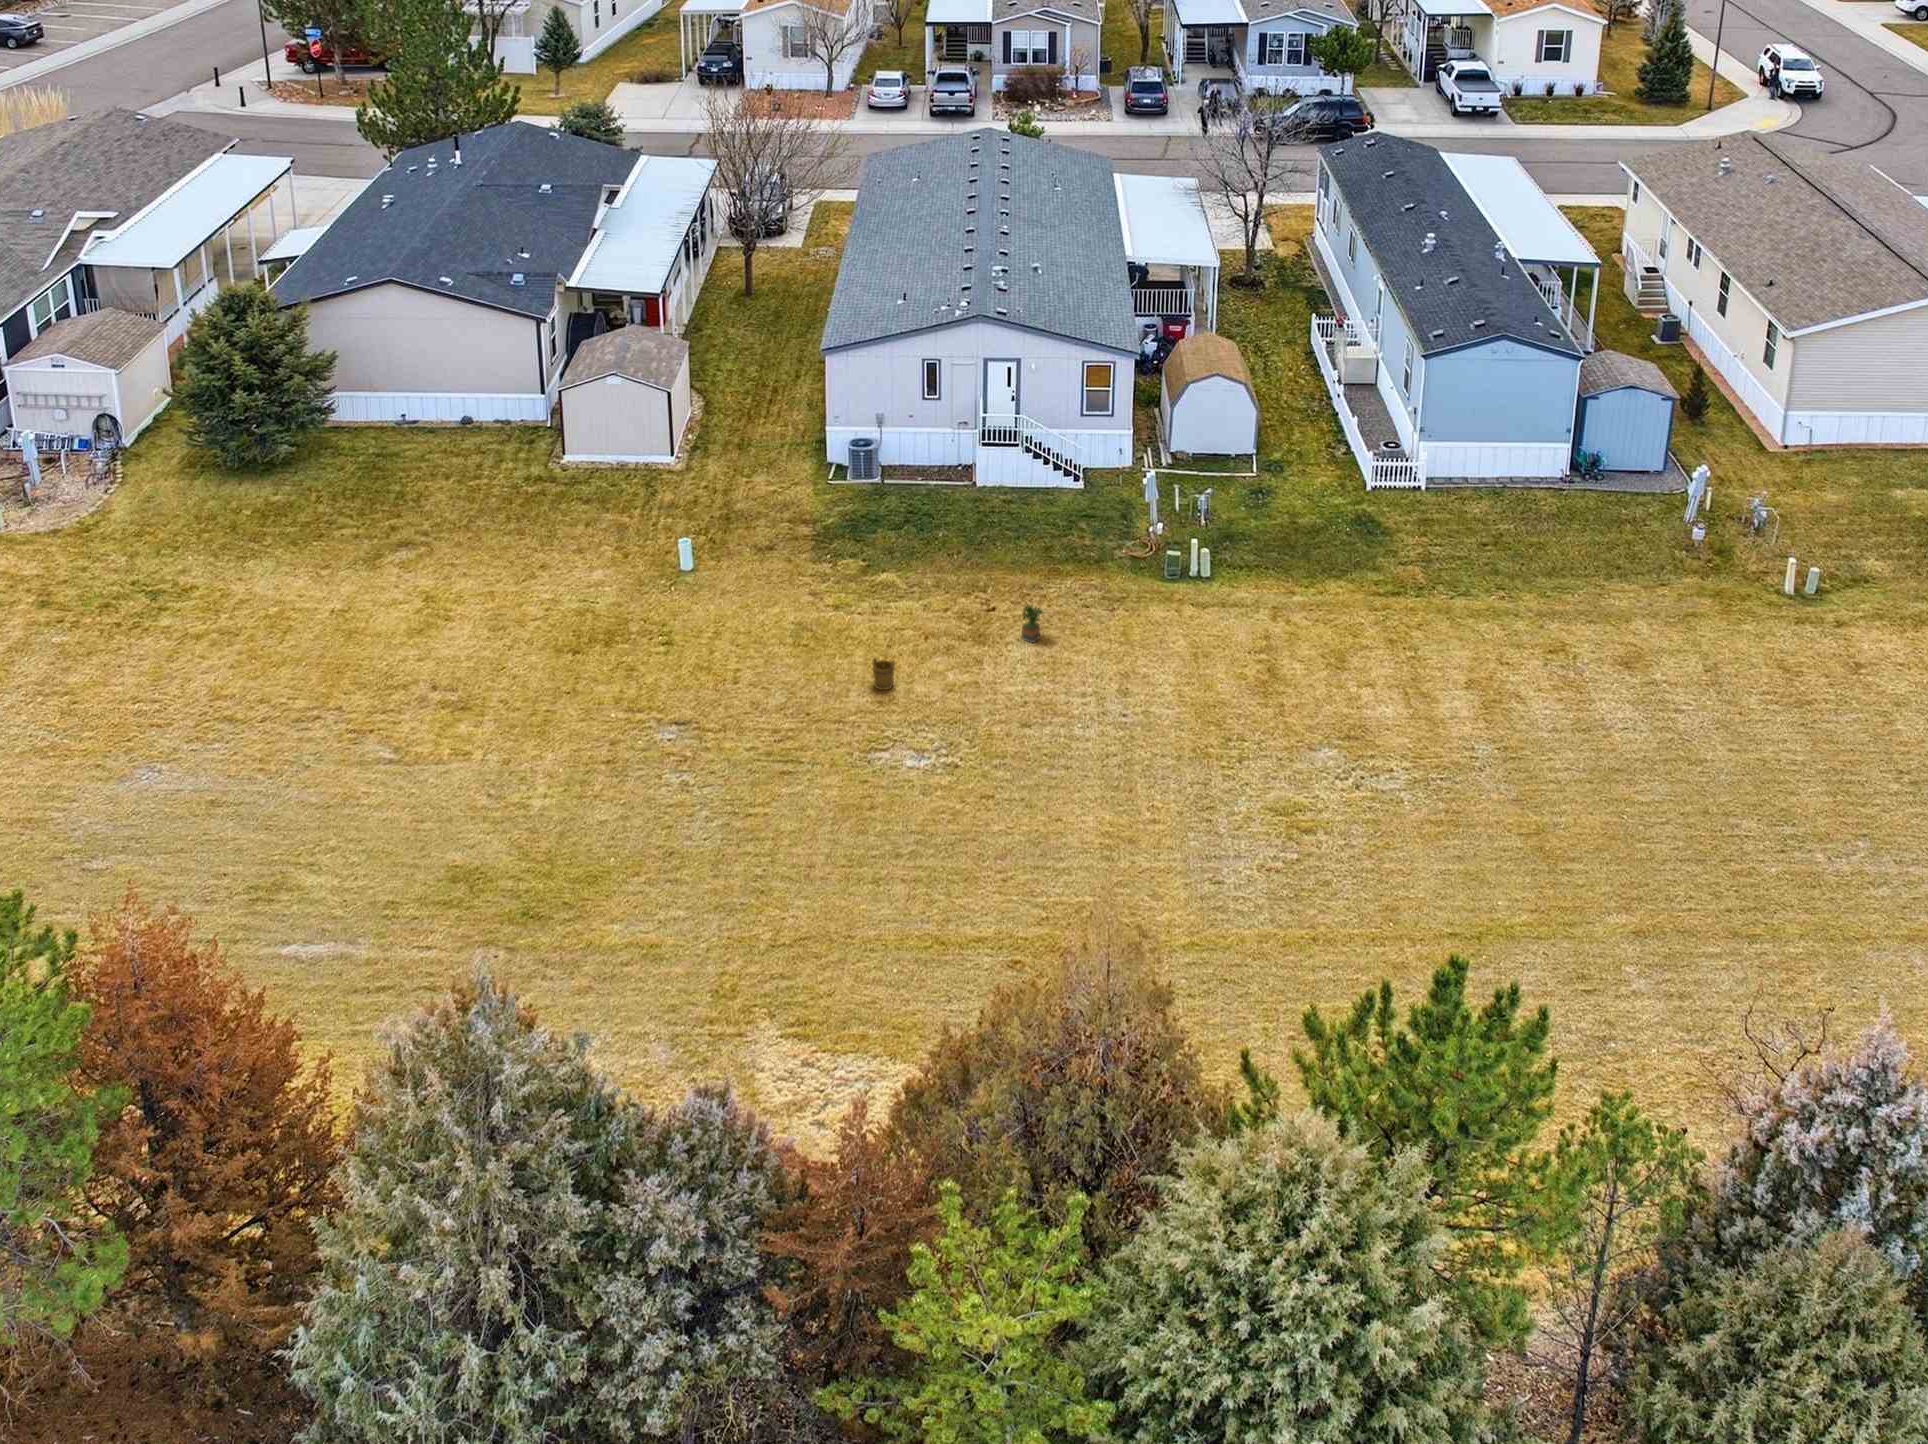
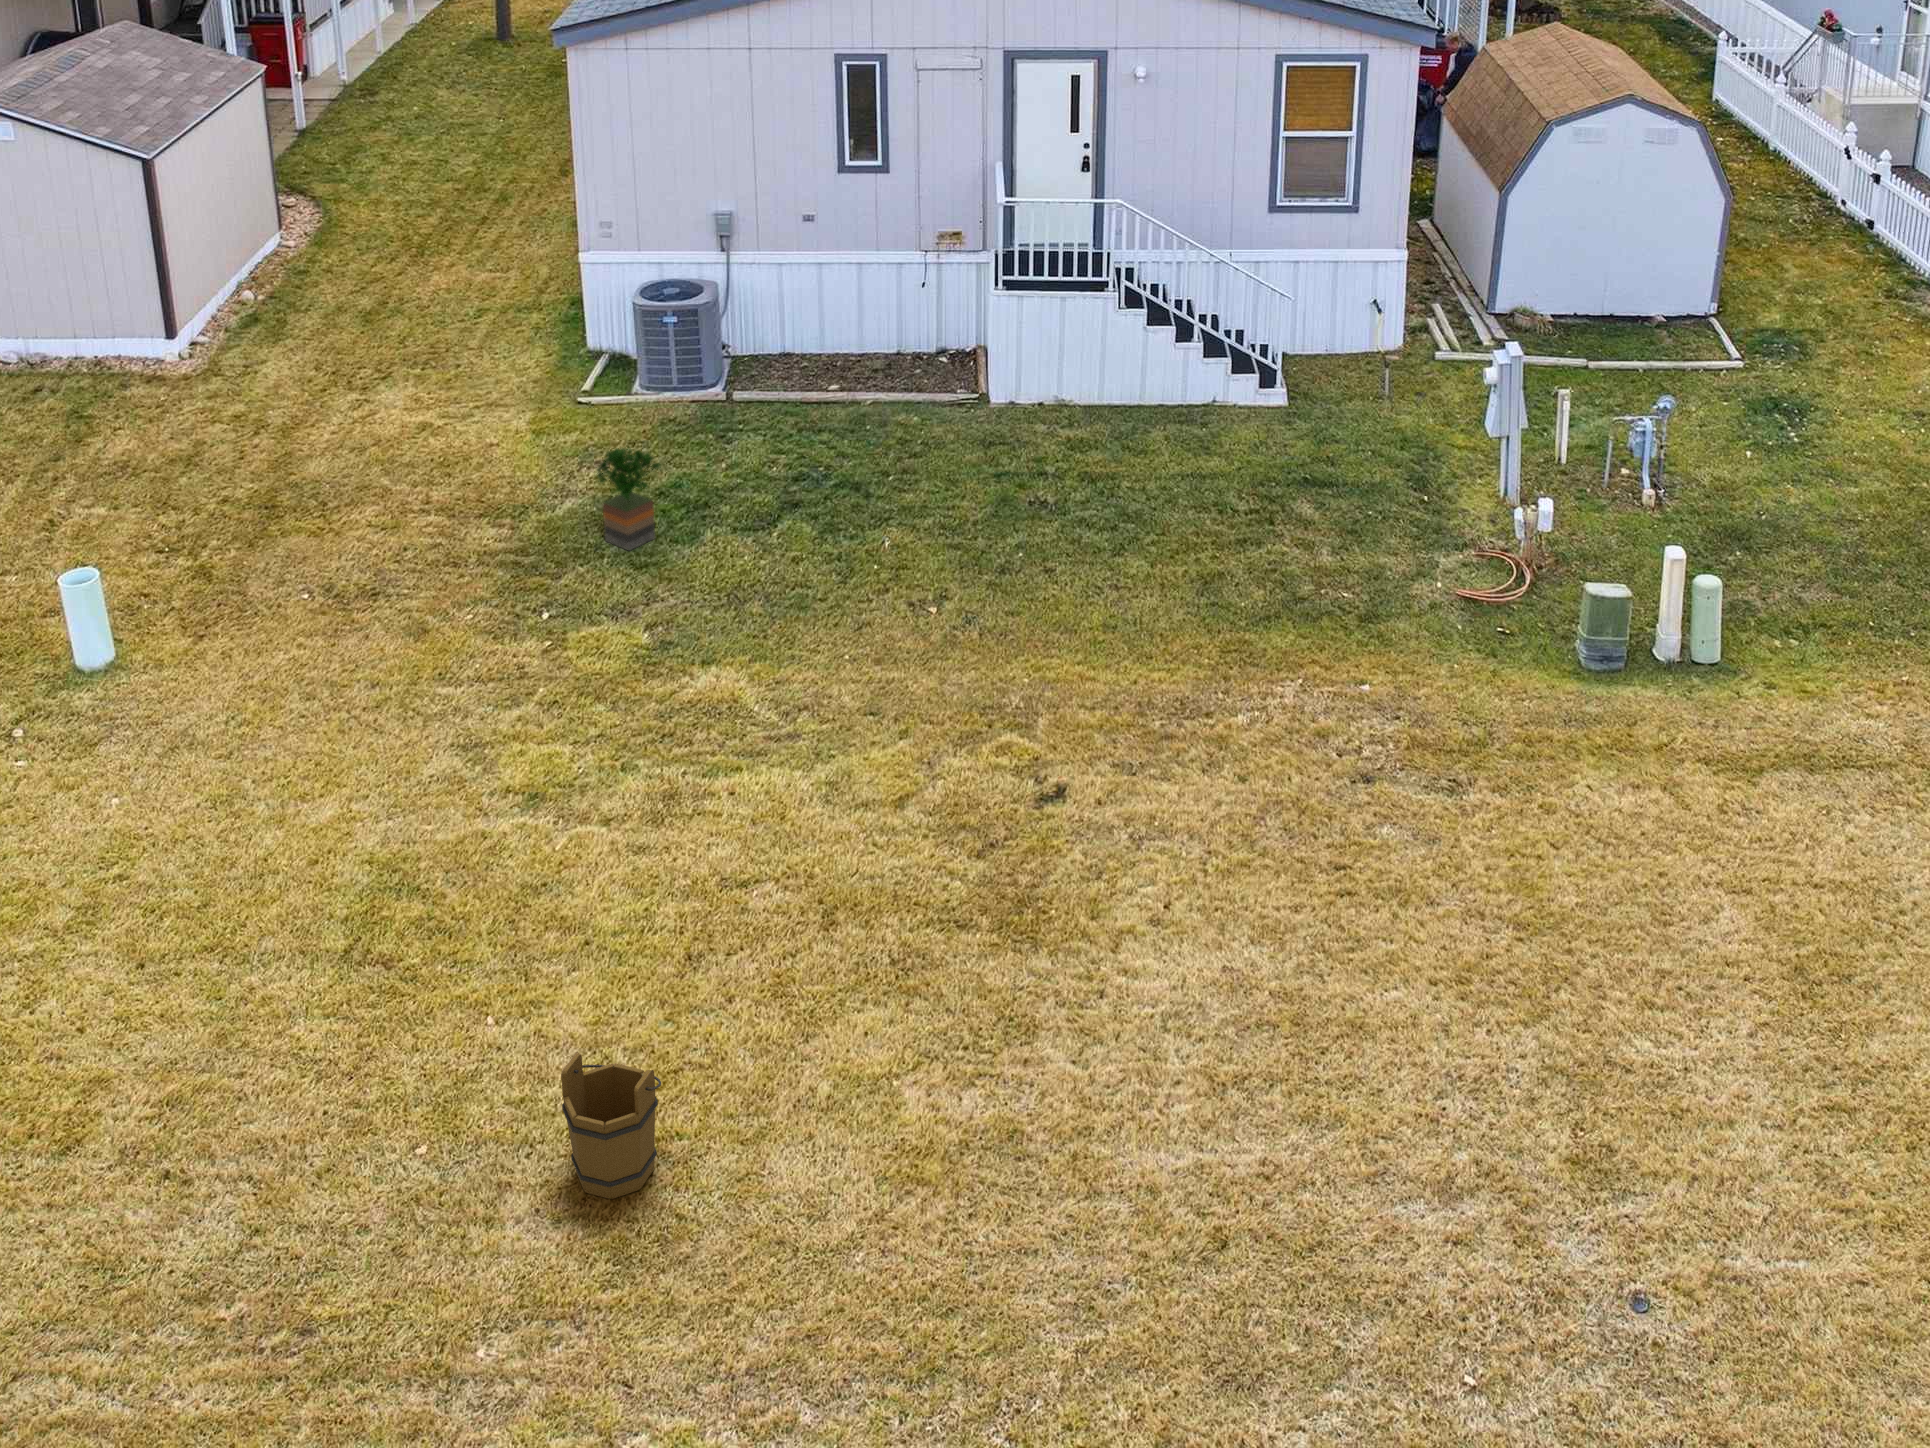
potted tree: present [1022,606,1043,643] -> present [597,448,661,550]

